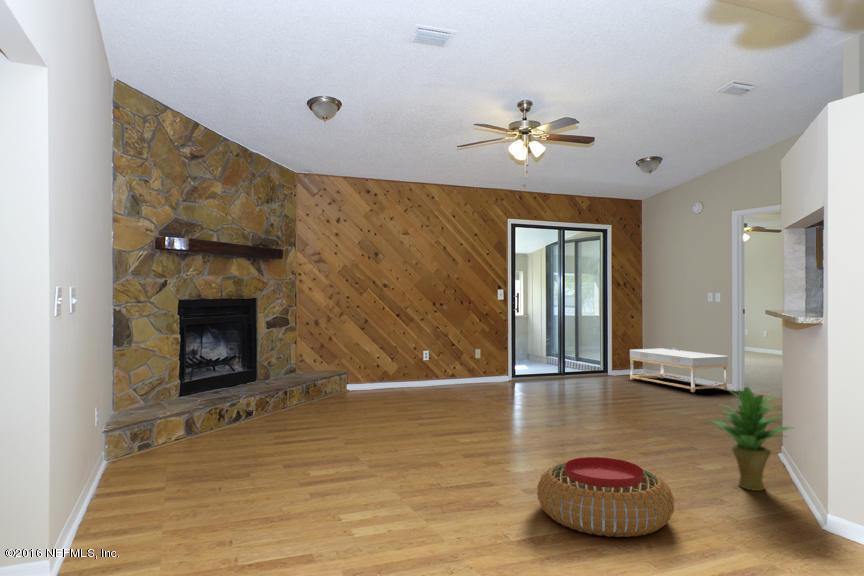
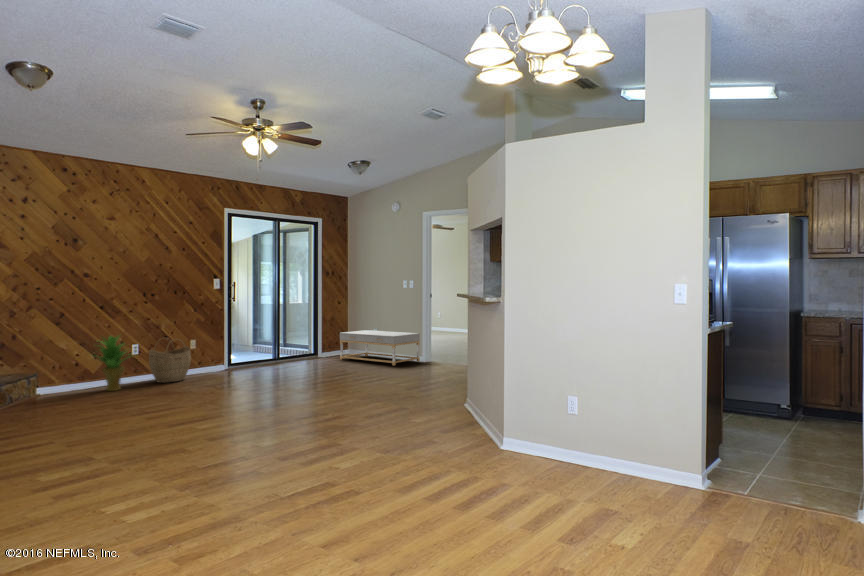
woven basket: none [436,345,473,389] -> present [149,339,191,383]
potted plant: present [712,387,789,491] -> present [99,336,125,391]
pouf: present [537,457,674,537] -> none [295,421,406,483]

